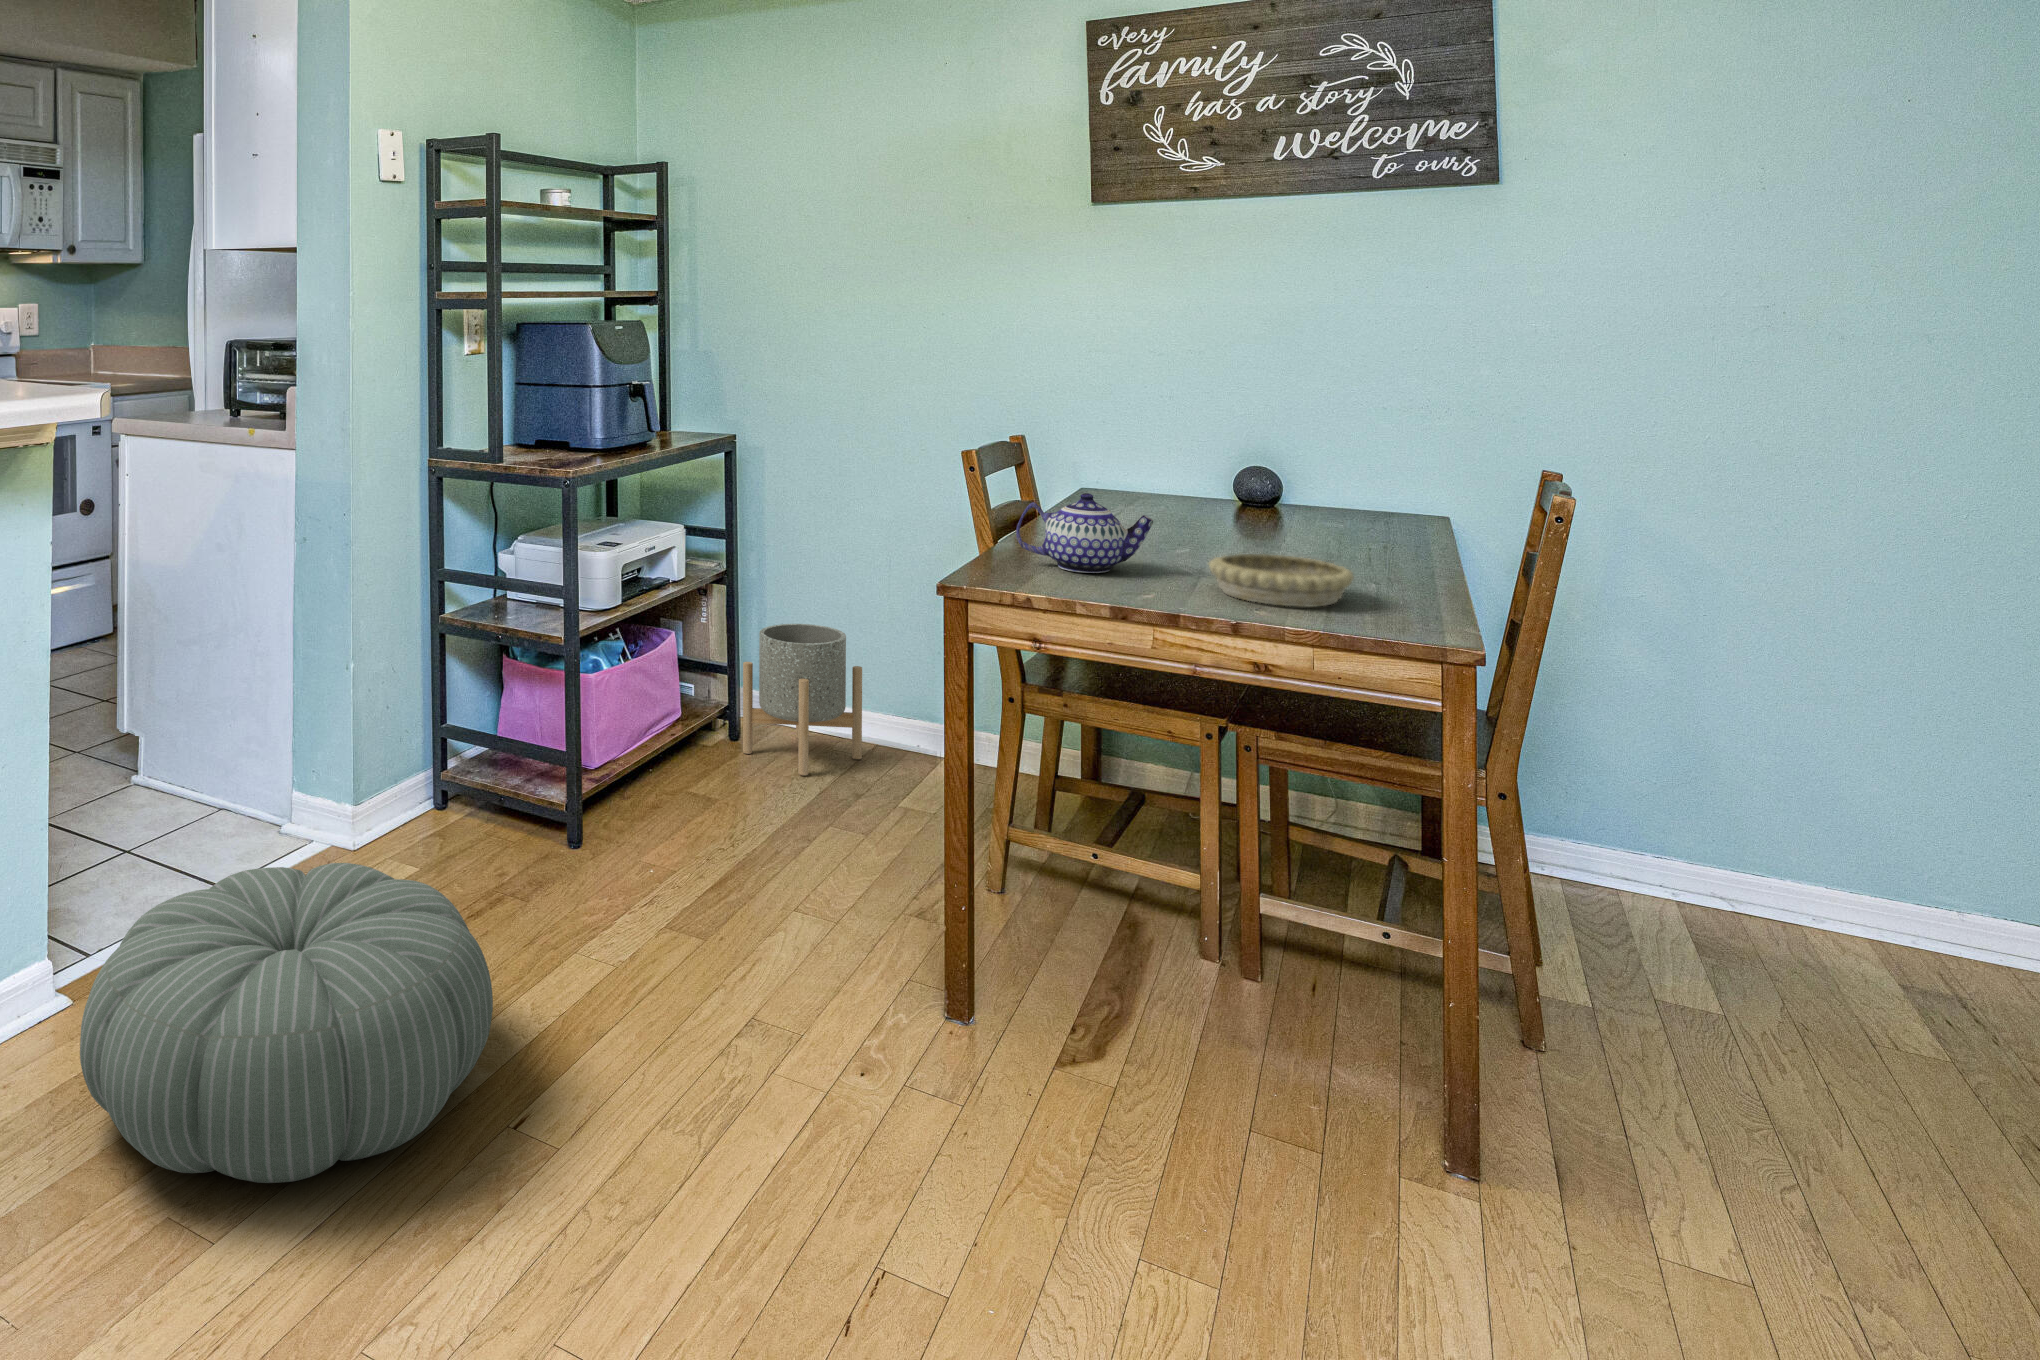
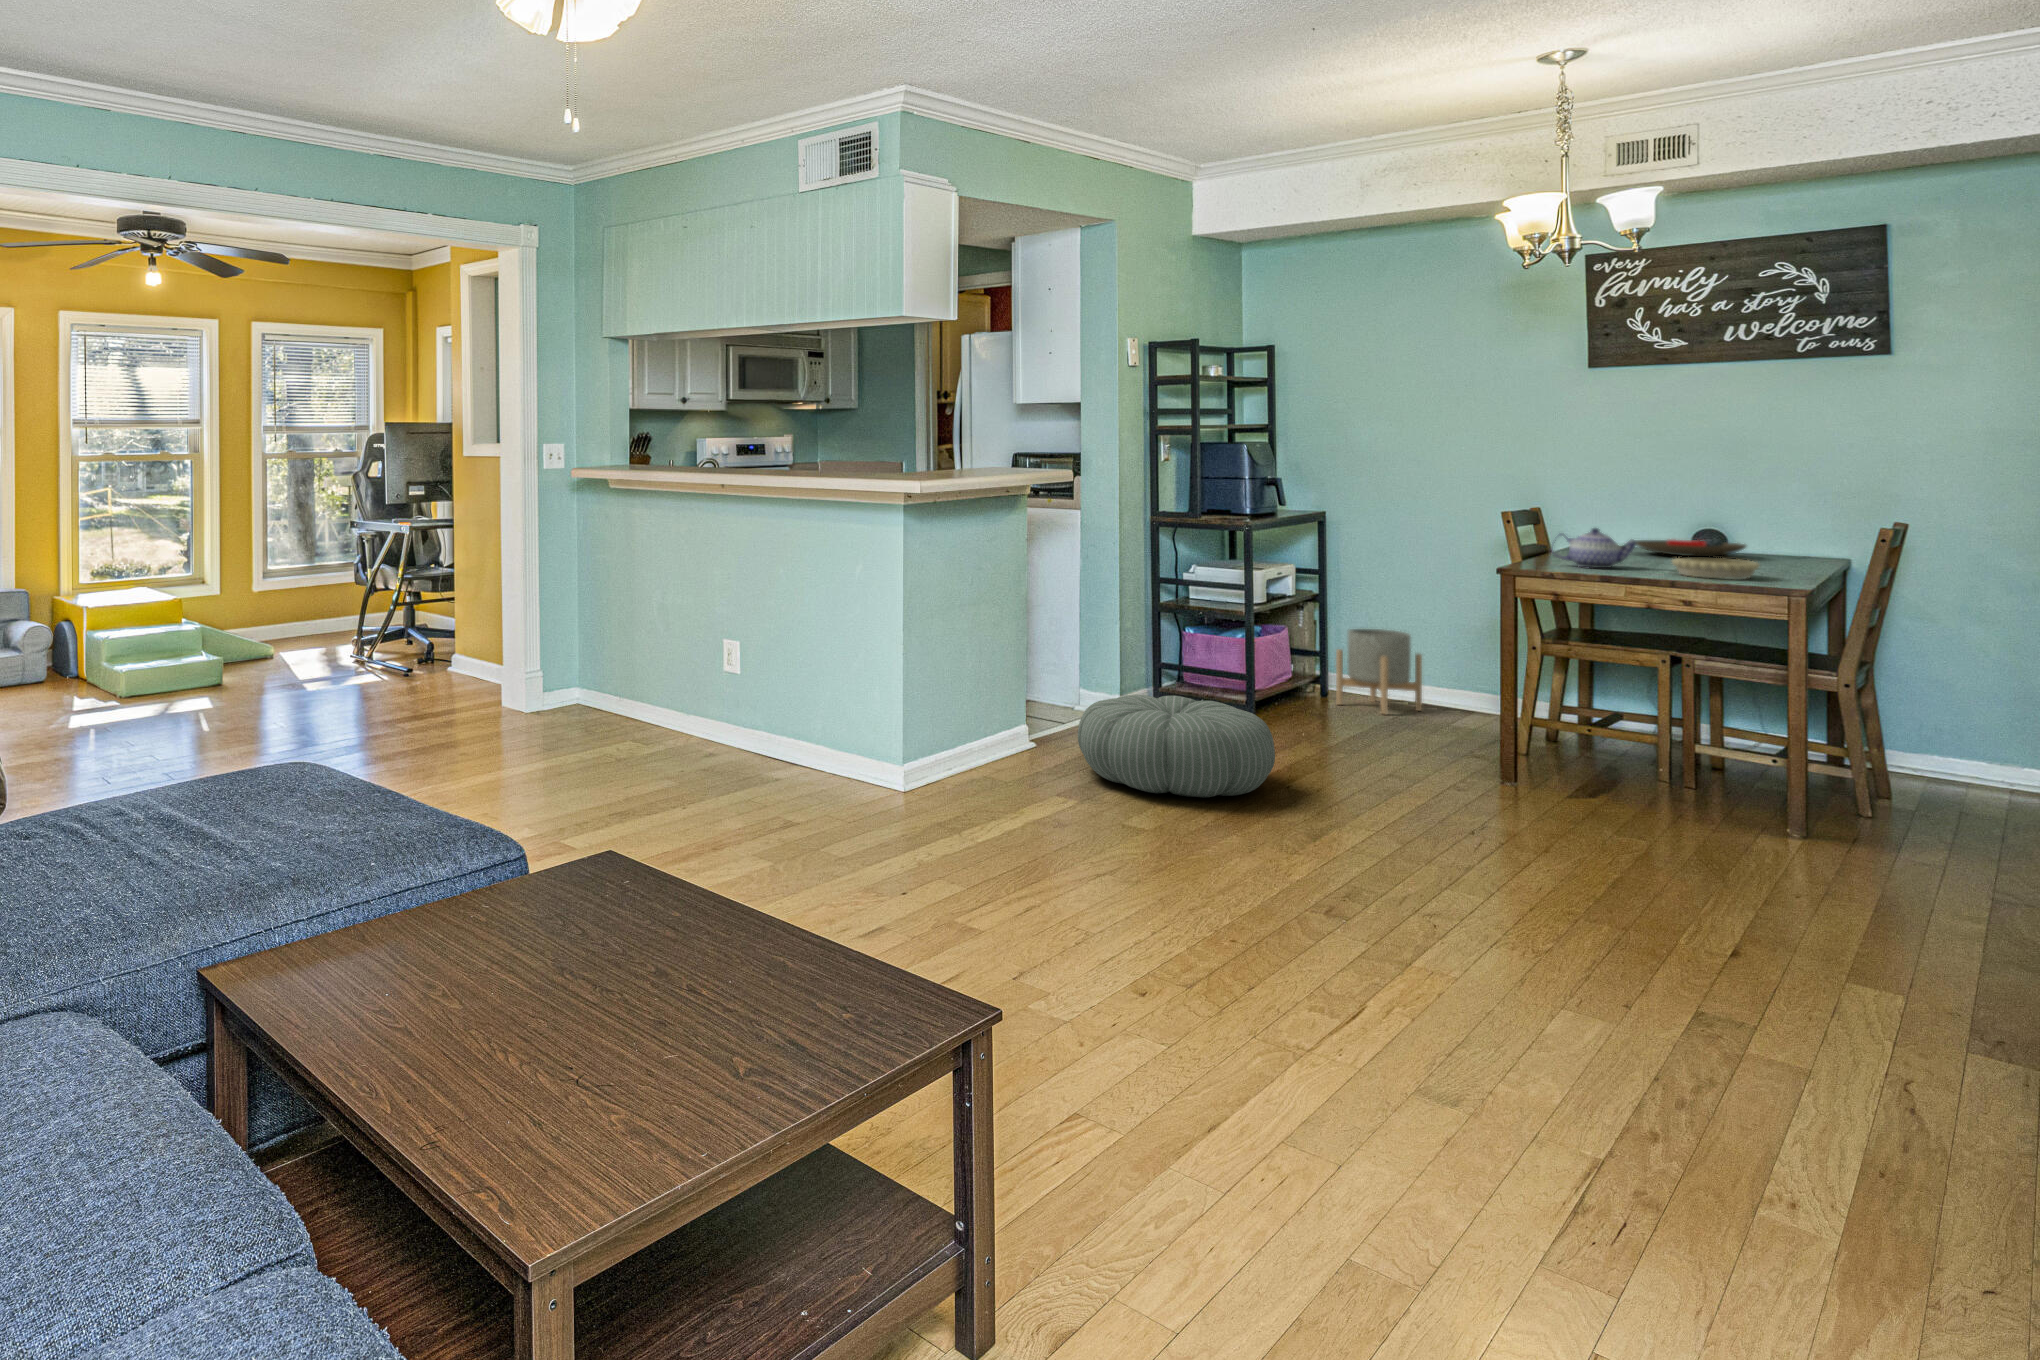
plate: none [1145,491,1308,524] -> present [1636,539,1746,556]

